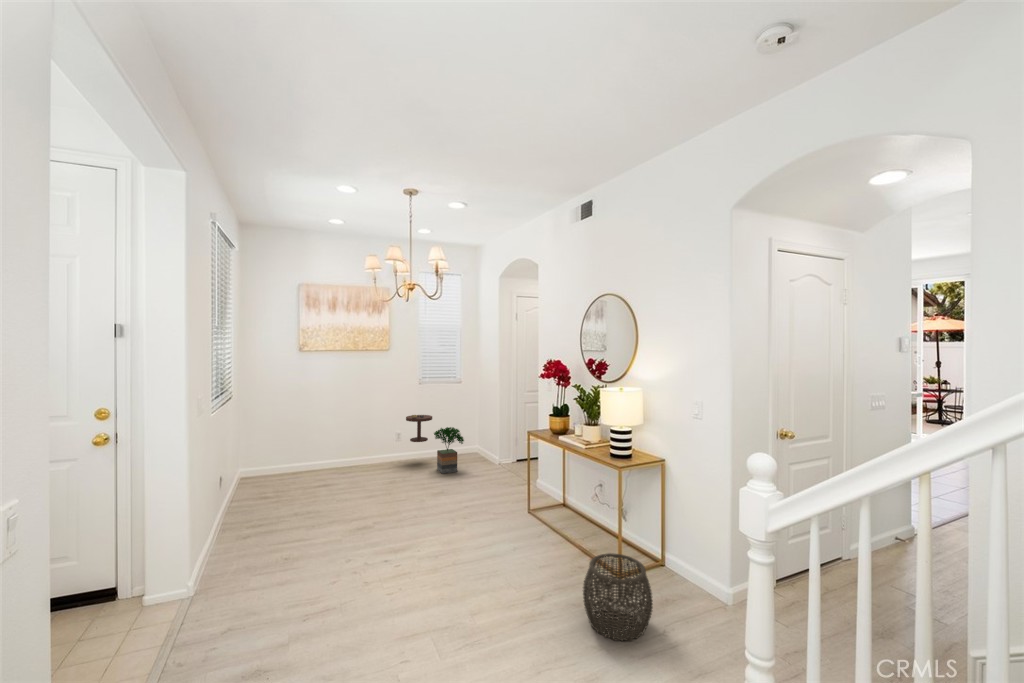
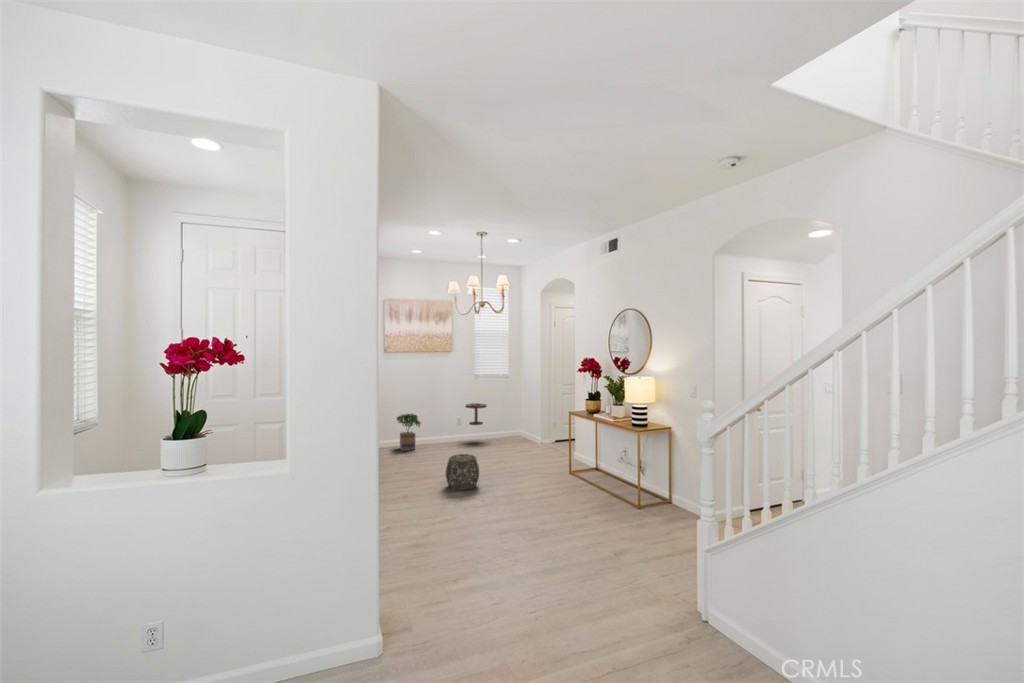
potted tree: present [434,427,464,474] -> present [397,414,421,451]
woven basket: present [583,553,653,641] -> present [446,454,479,490]

